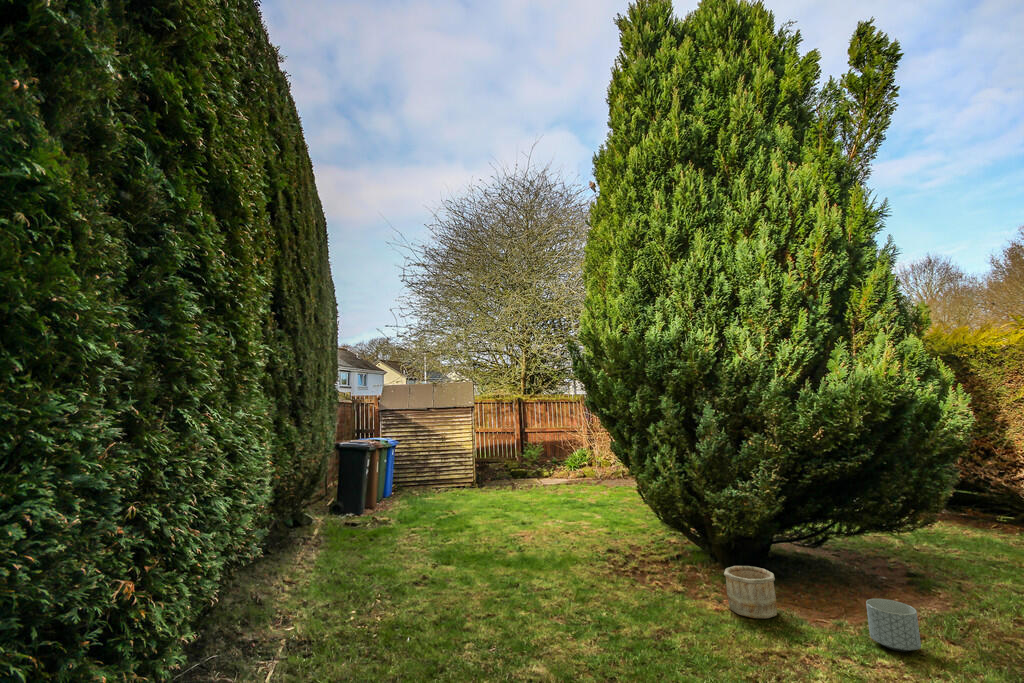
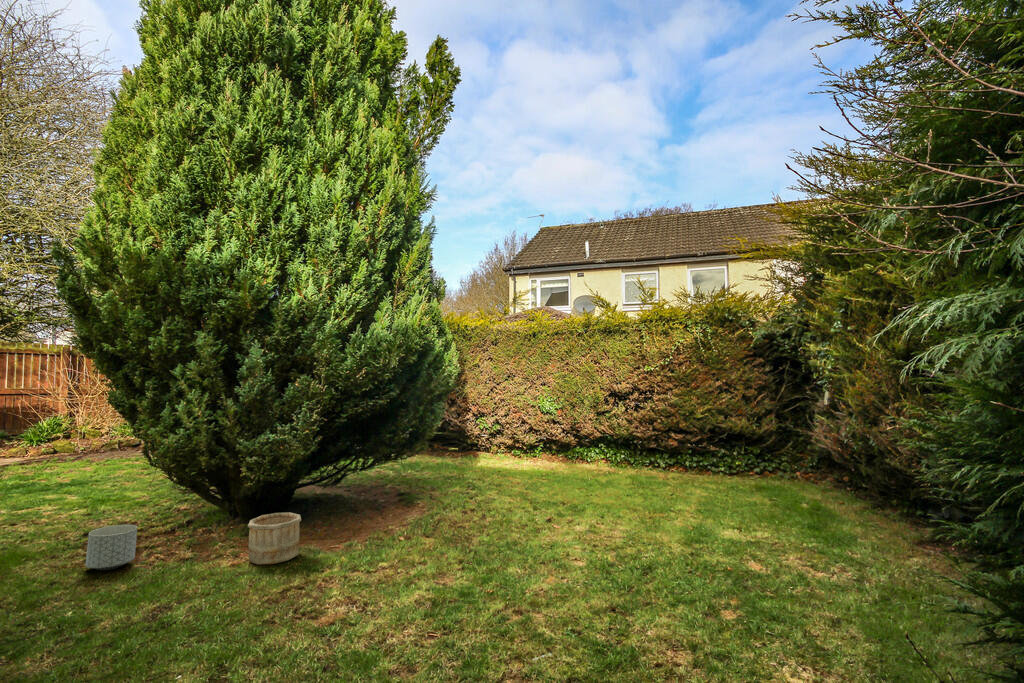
planter: present [866,599,921,651] -> present [86,525,137,570]

